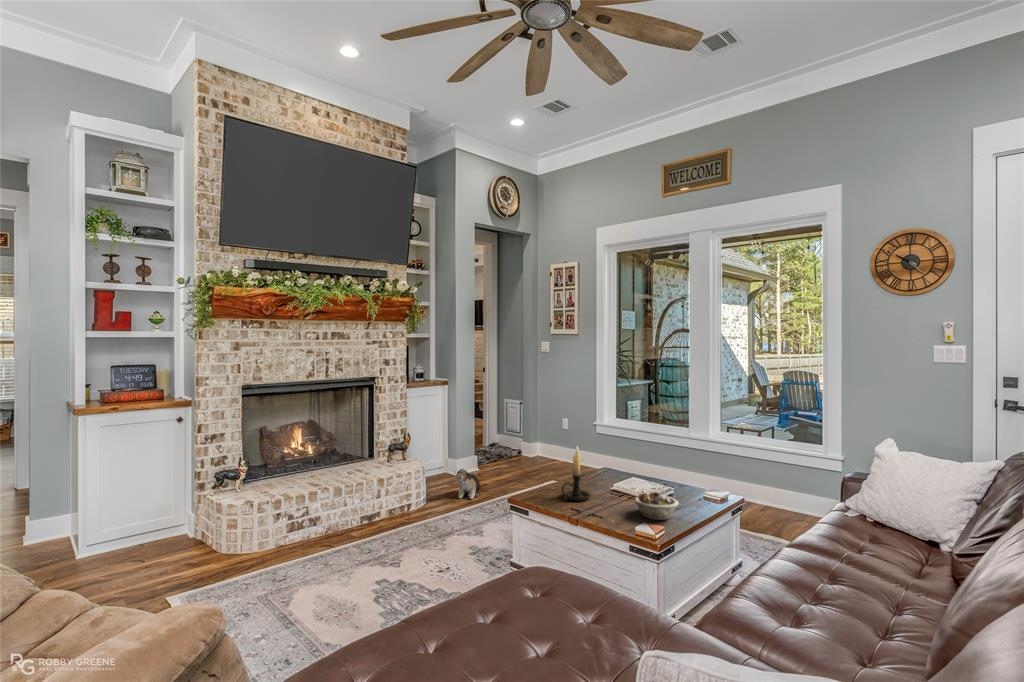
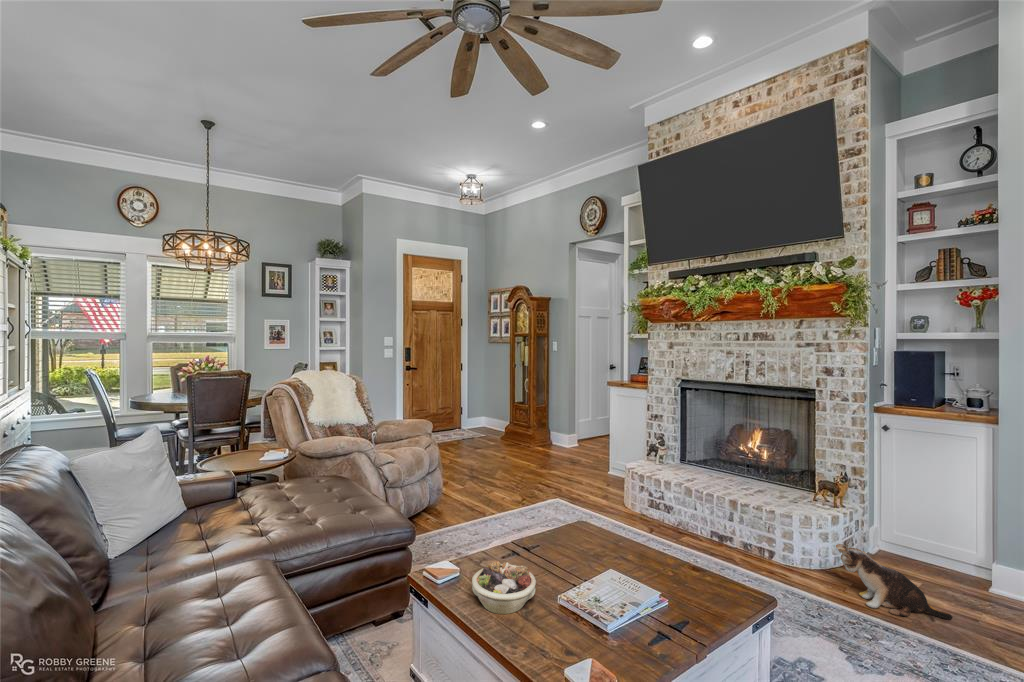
candle holder: present [562,447,591,501] -> none [565,483,608,565]

